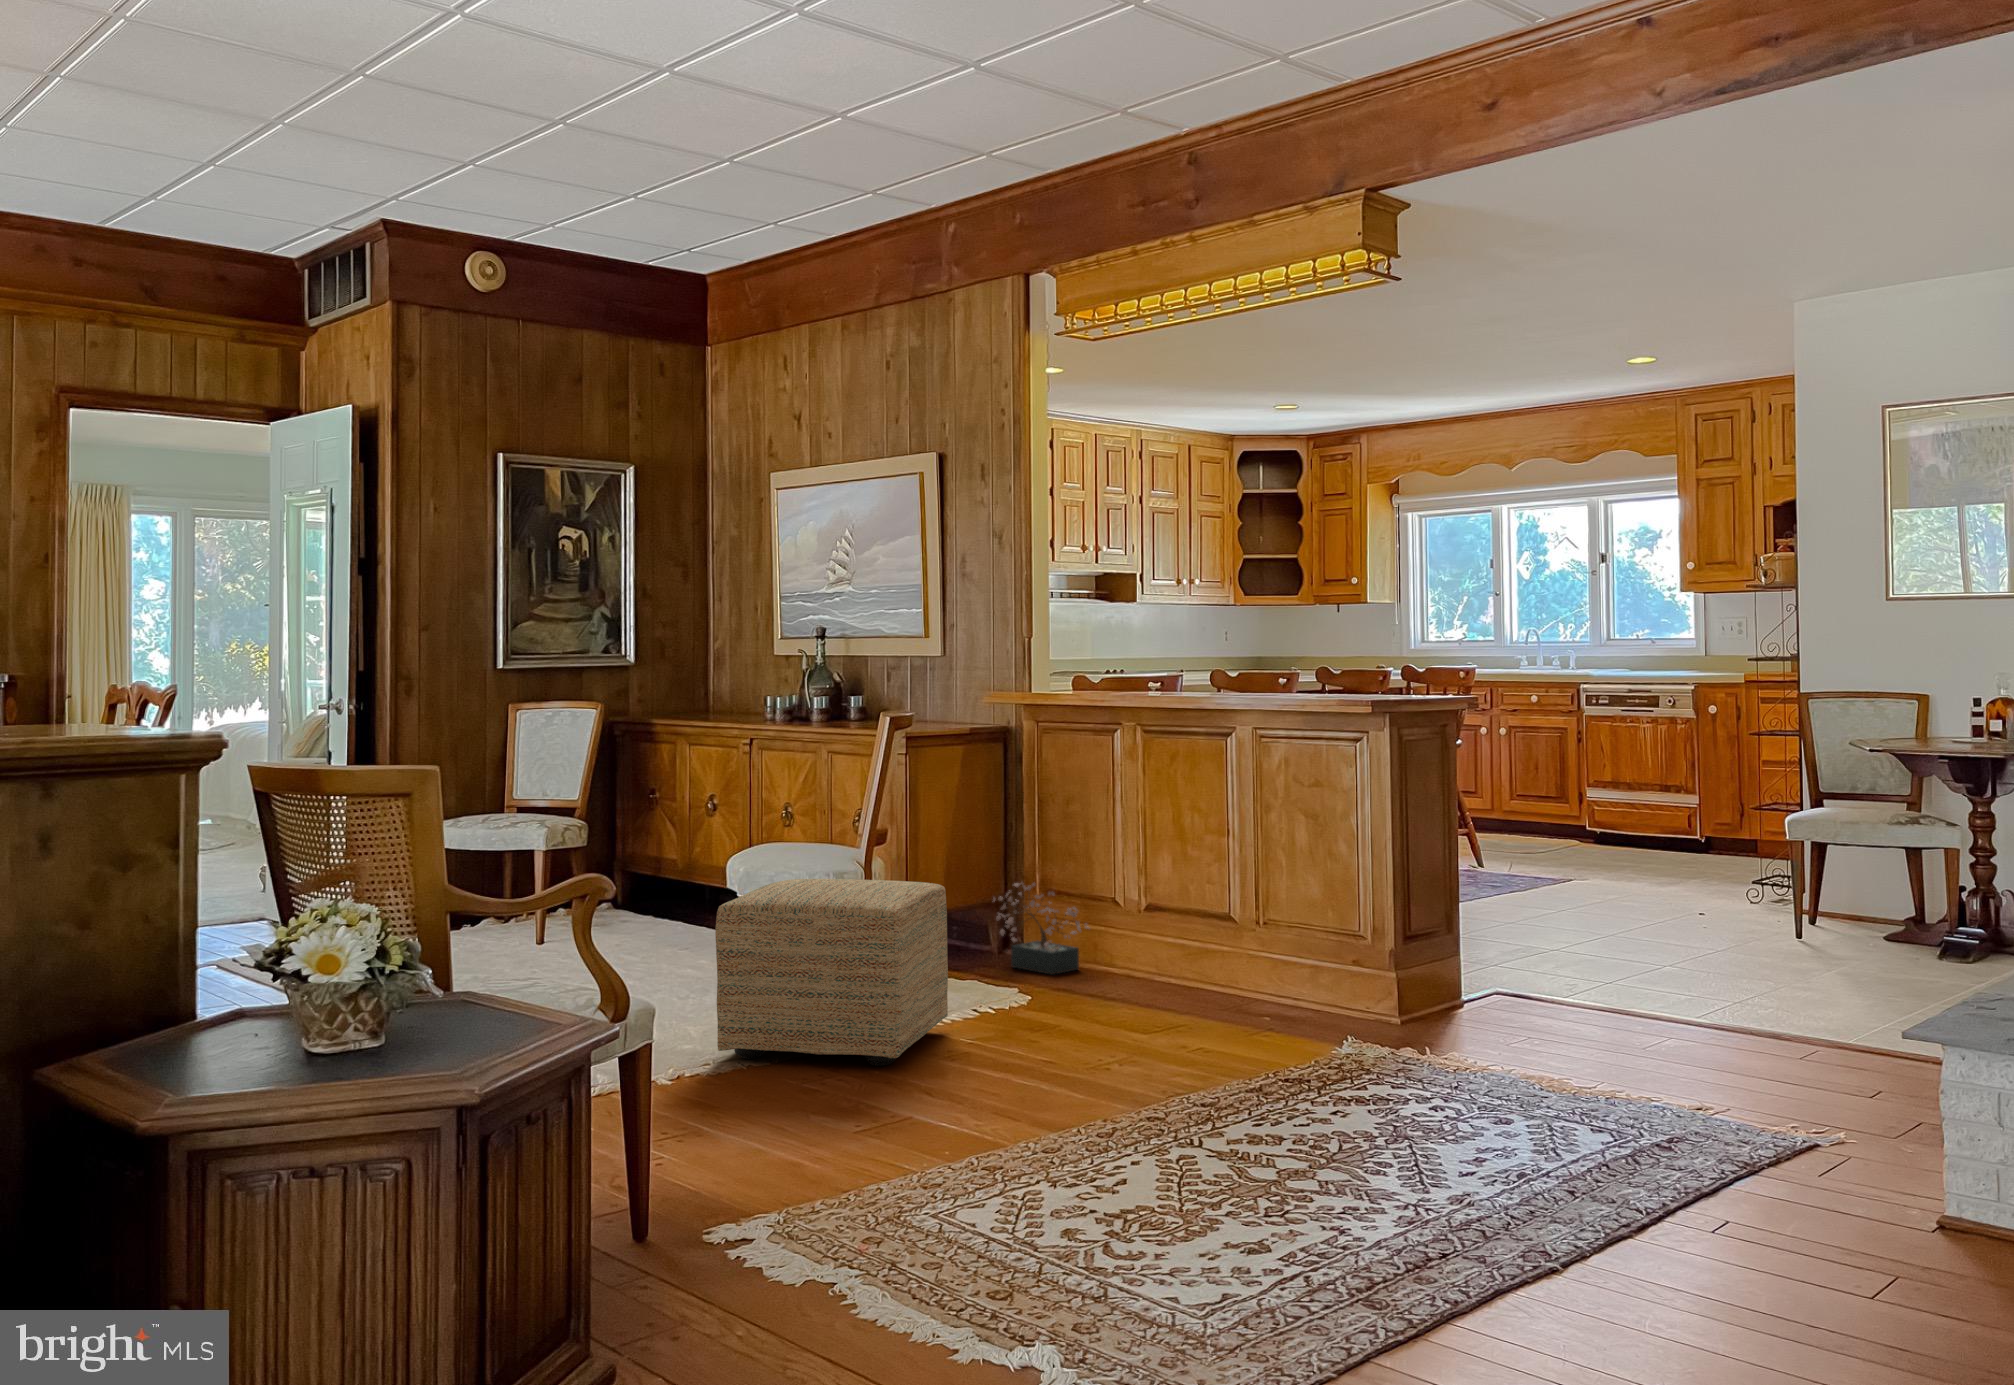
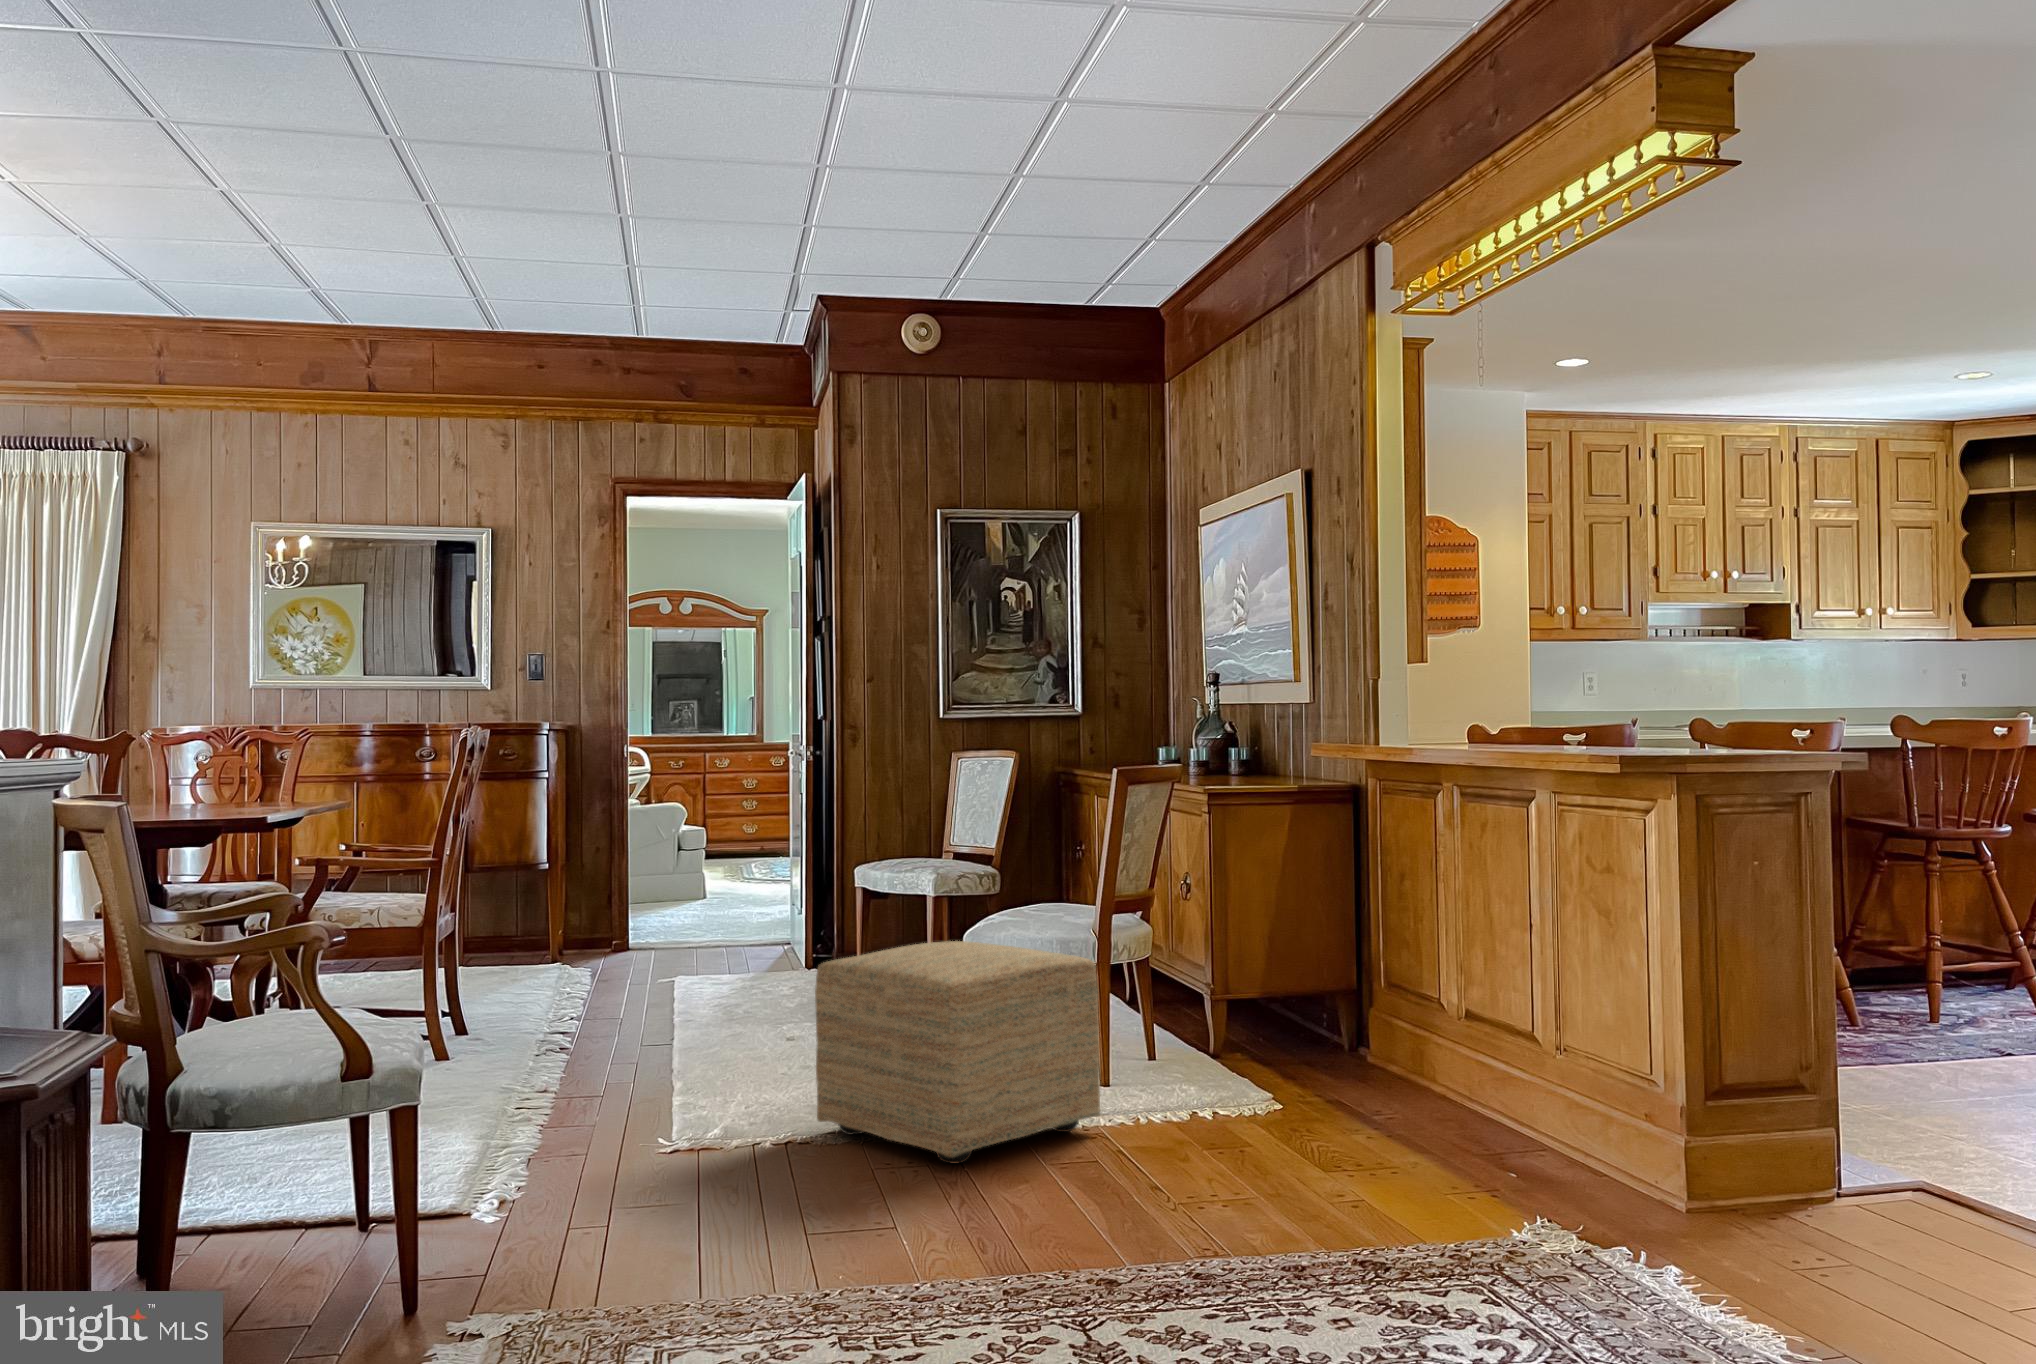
decorative plant: present [996,883,1089,975] -> none [1294,964,1401,1082]

